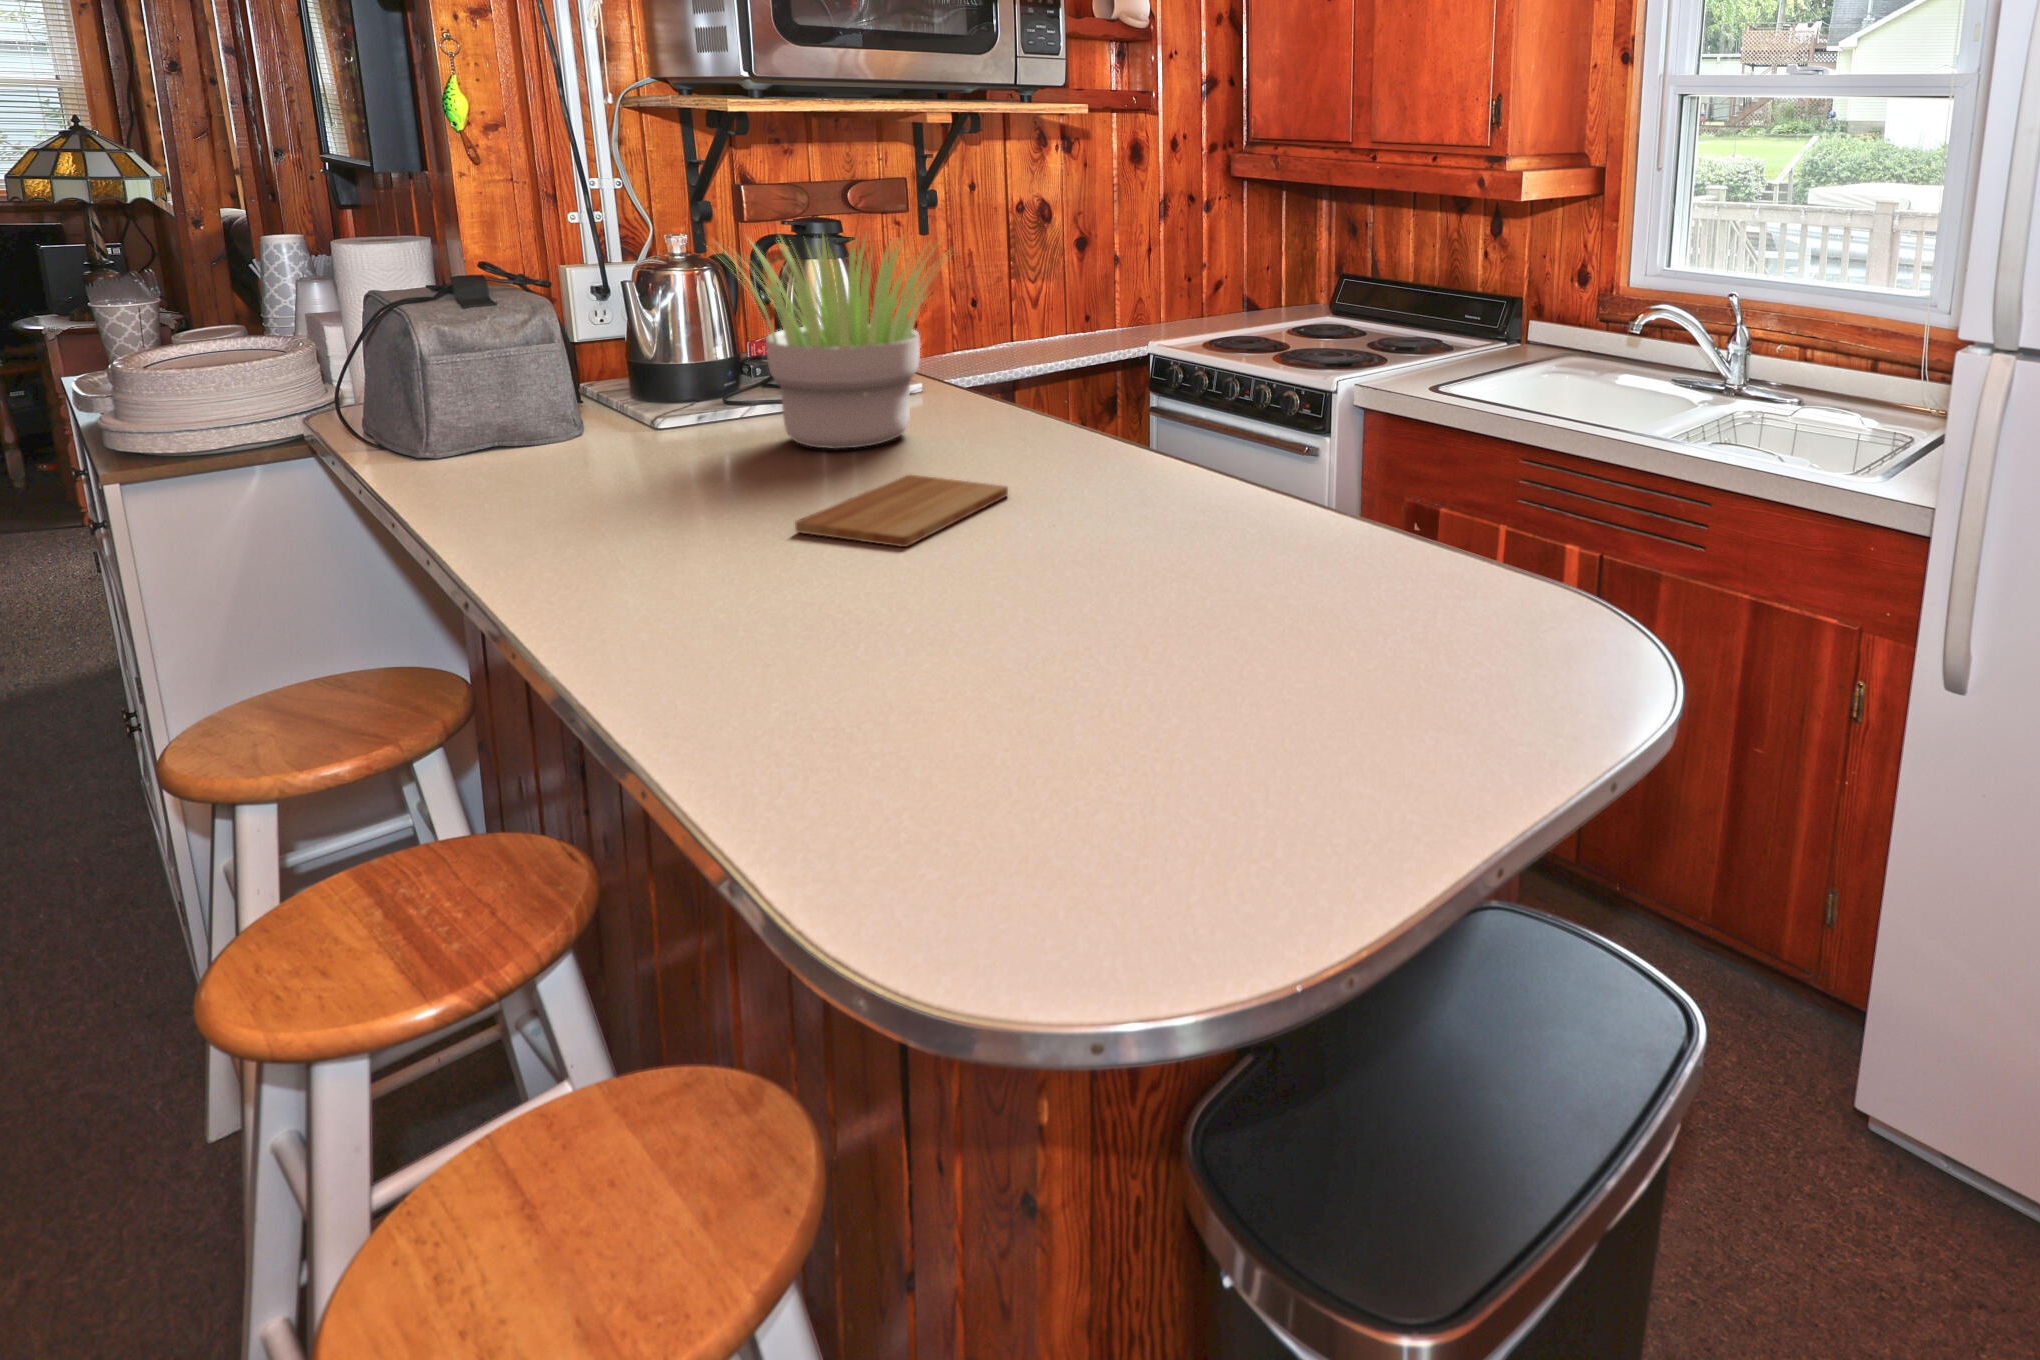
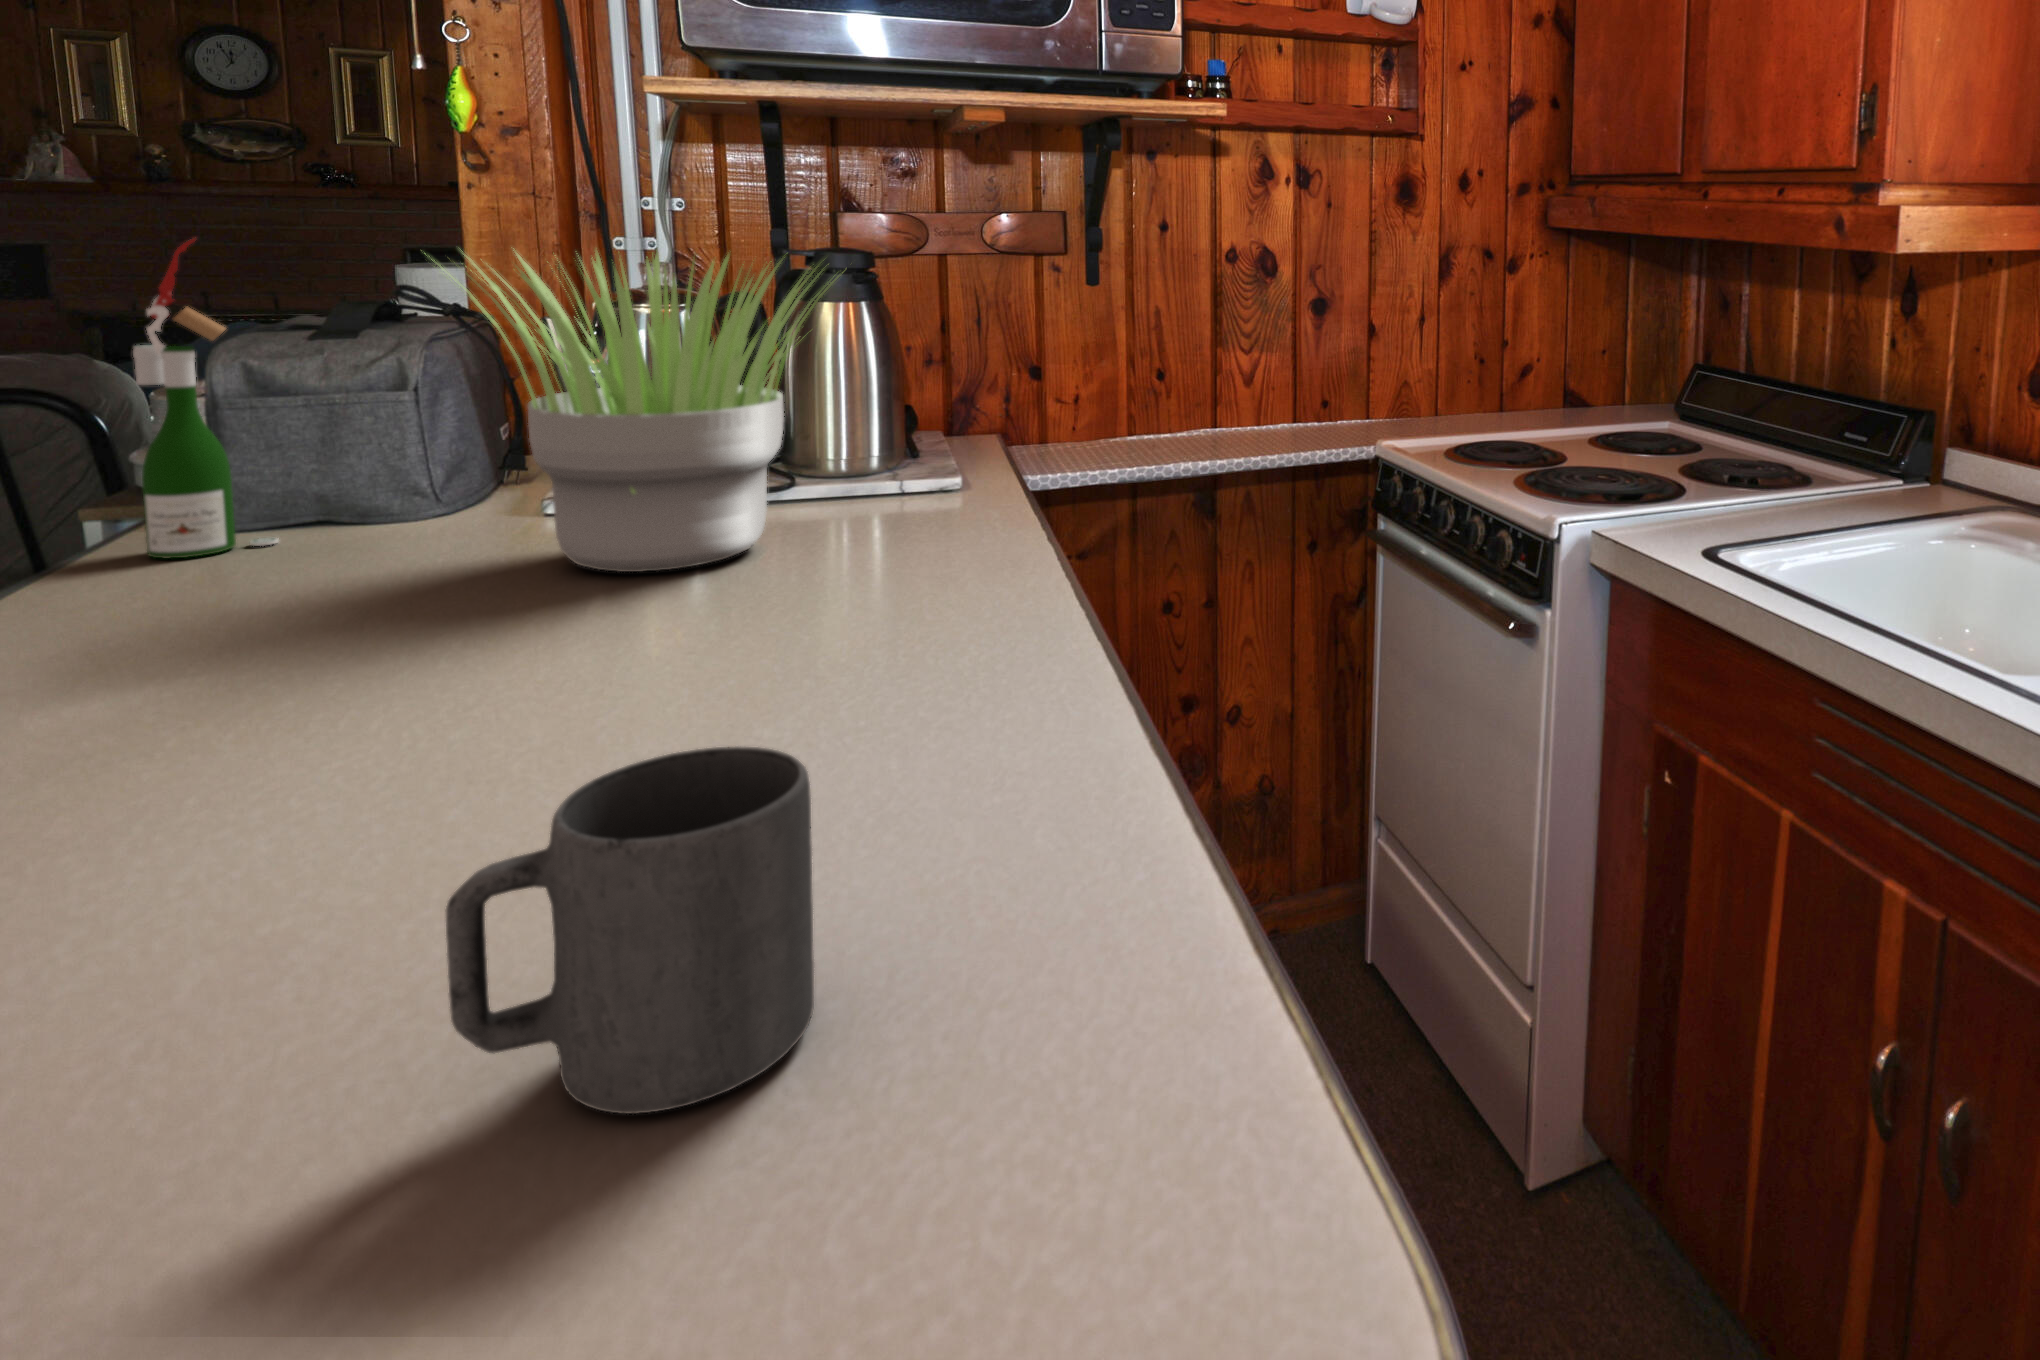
wine bottle: none [451,241,549,471] -> present [133,239,278,558]
mug: none [1267,457,1355,577] -> present [446,746,814,1114]
cutting board: present [795,475,1008,547] -> none [125,636,608,804]

